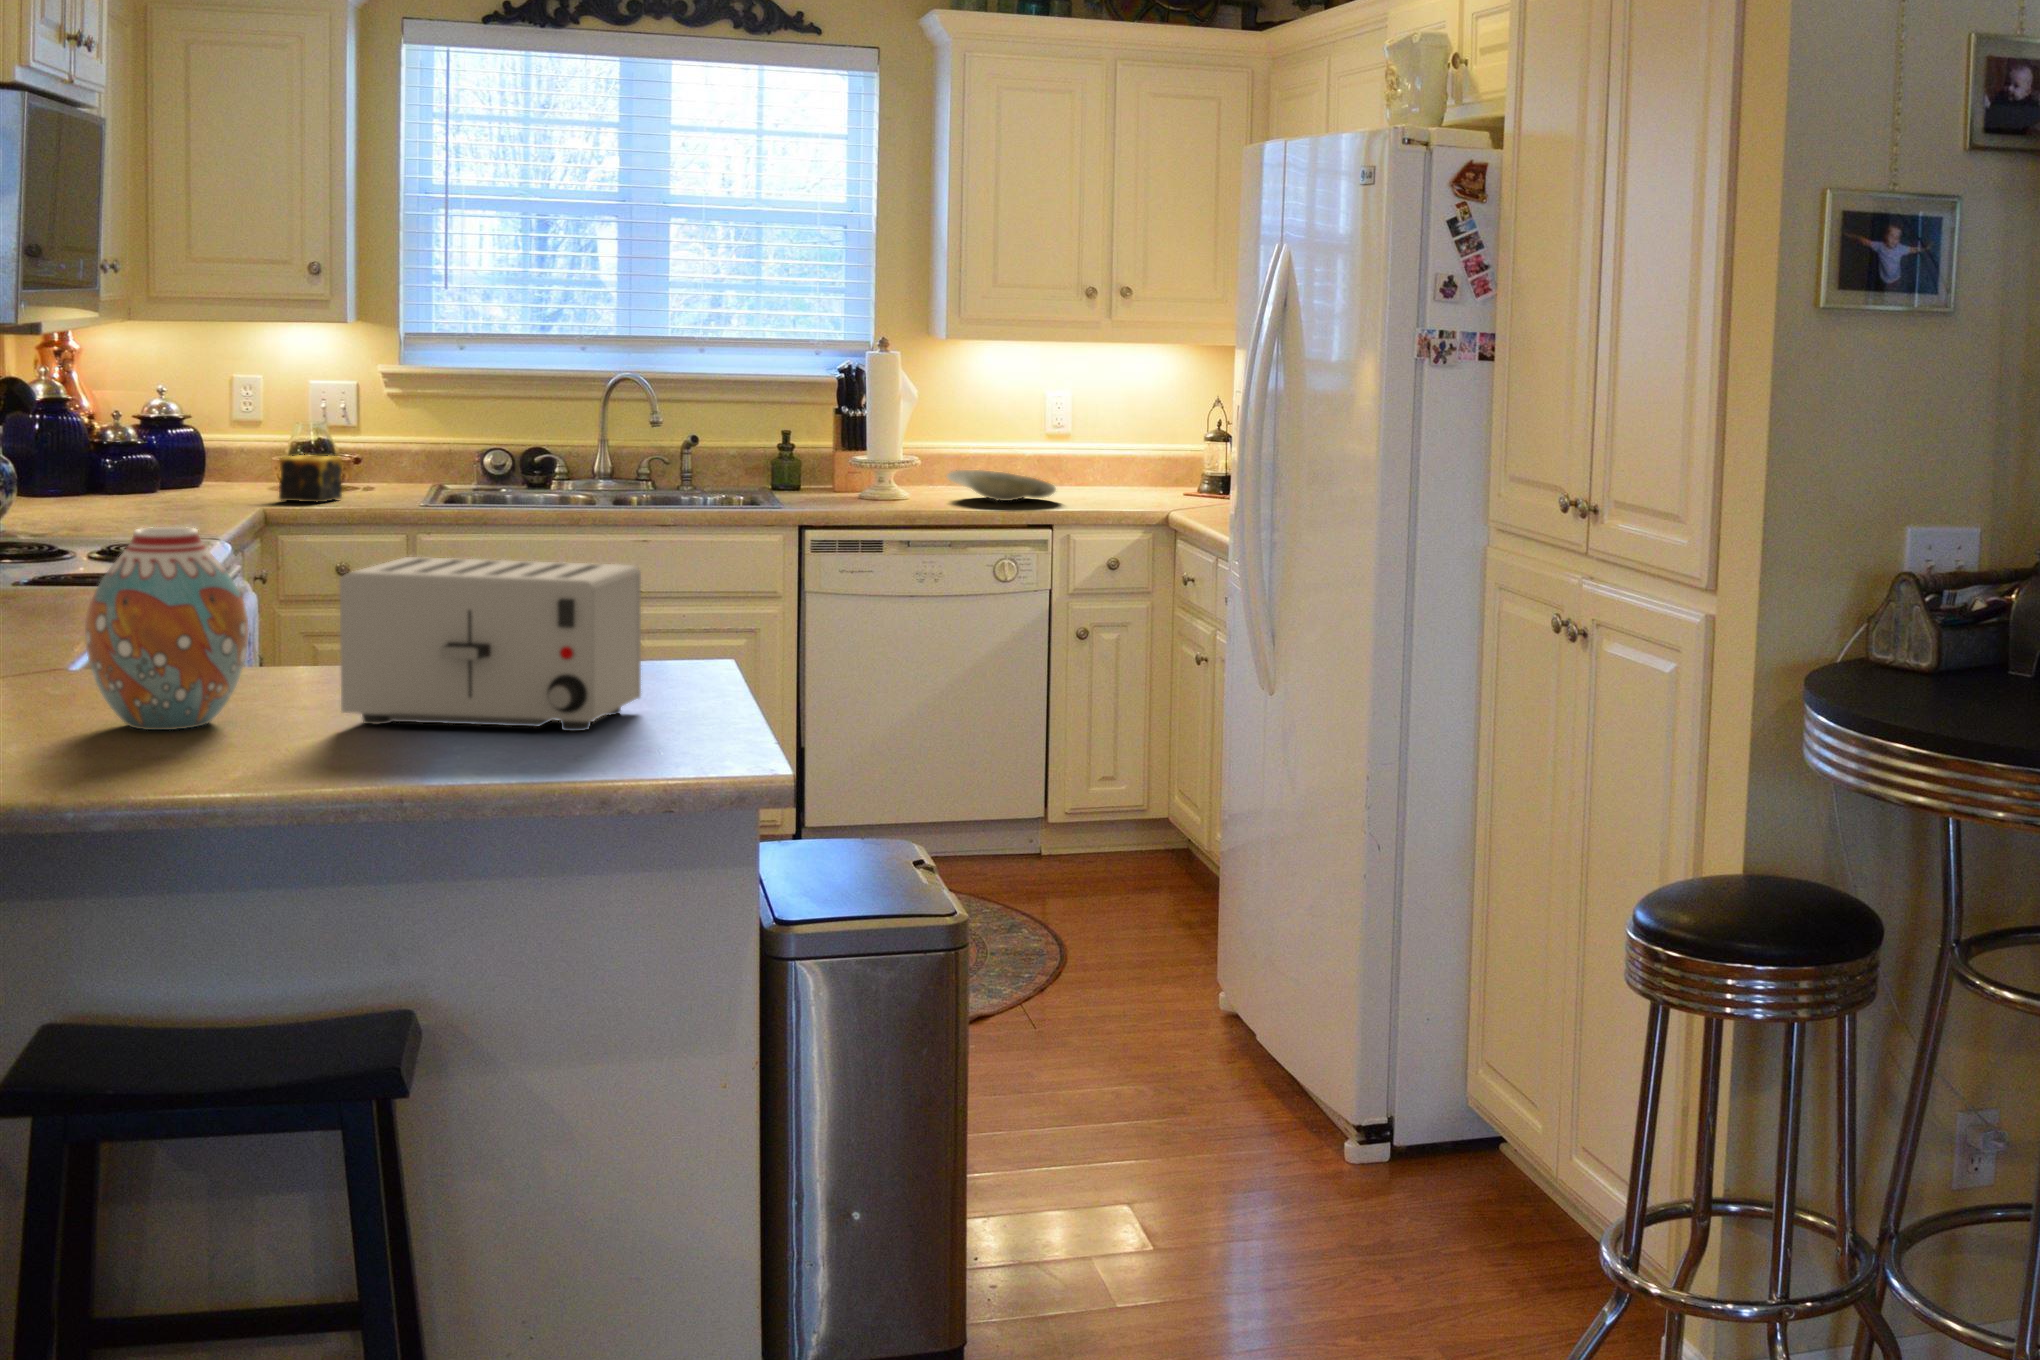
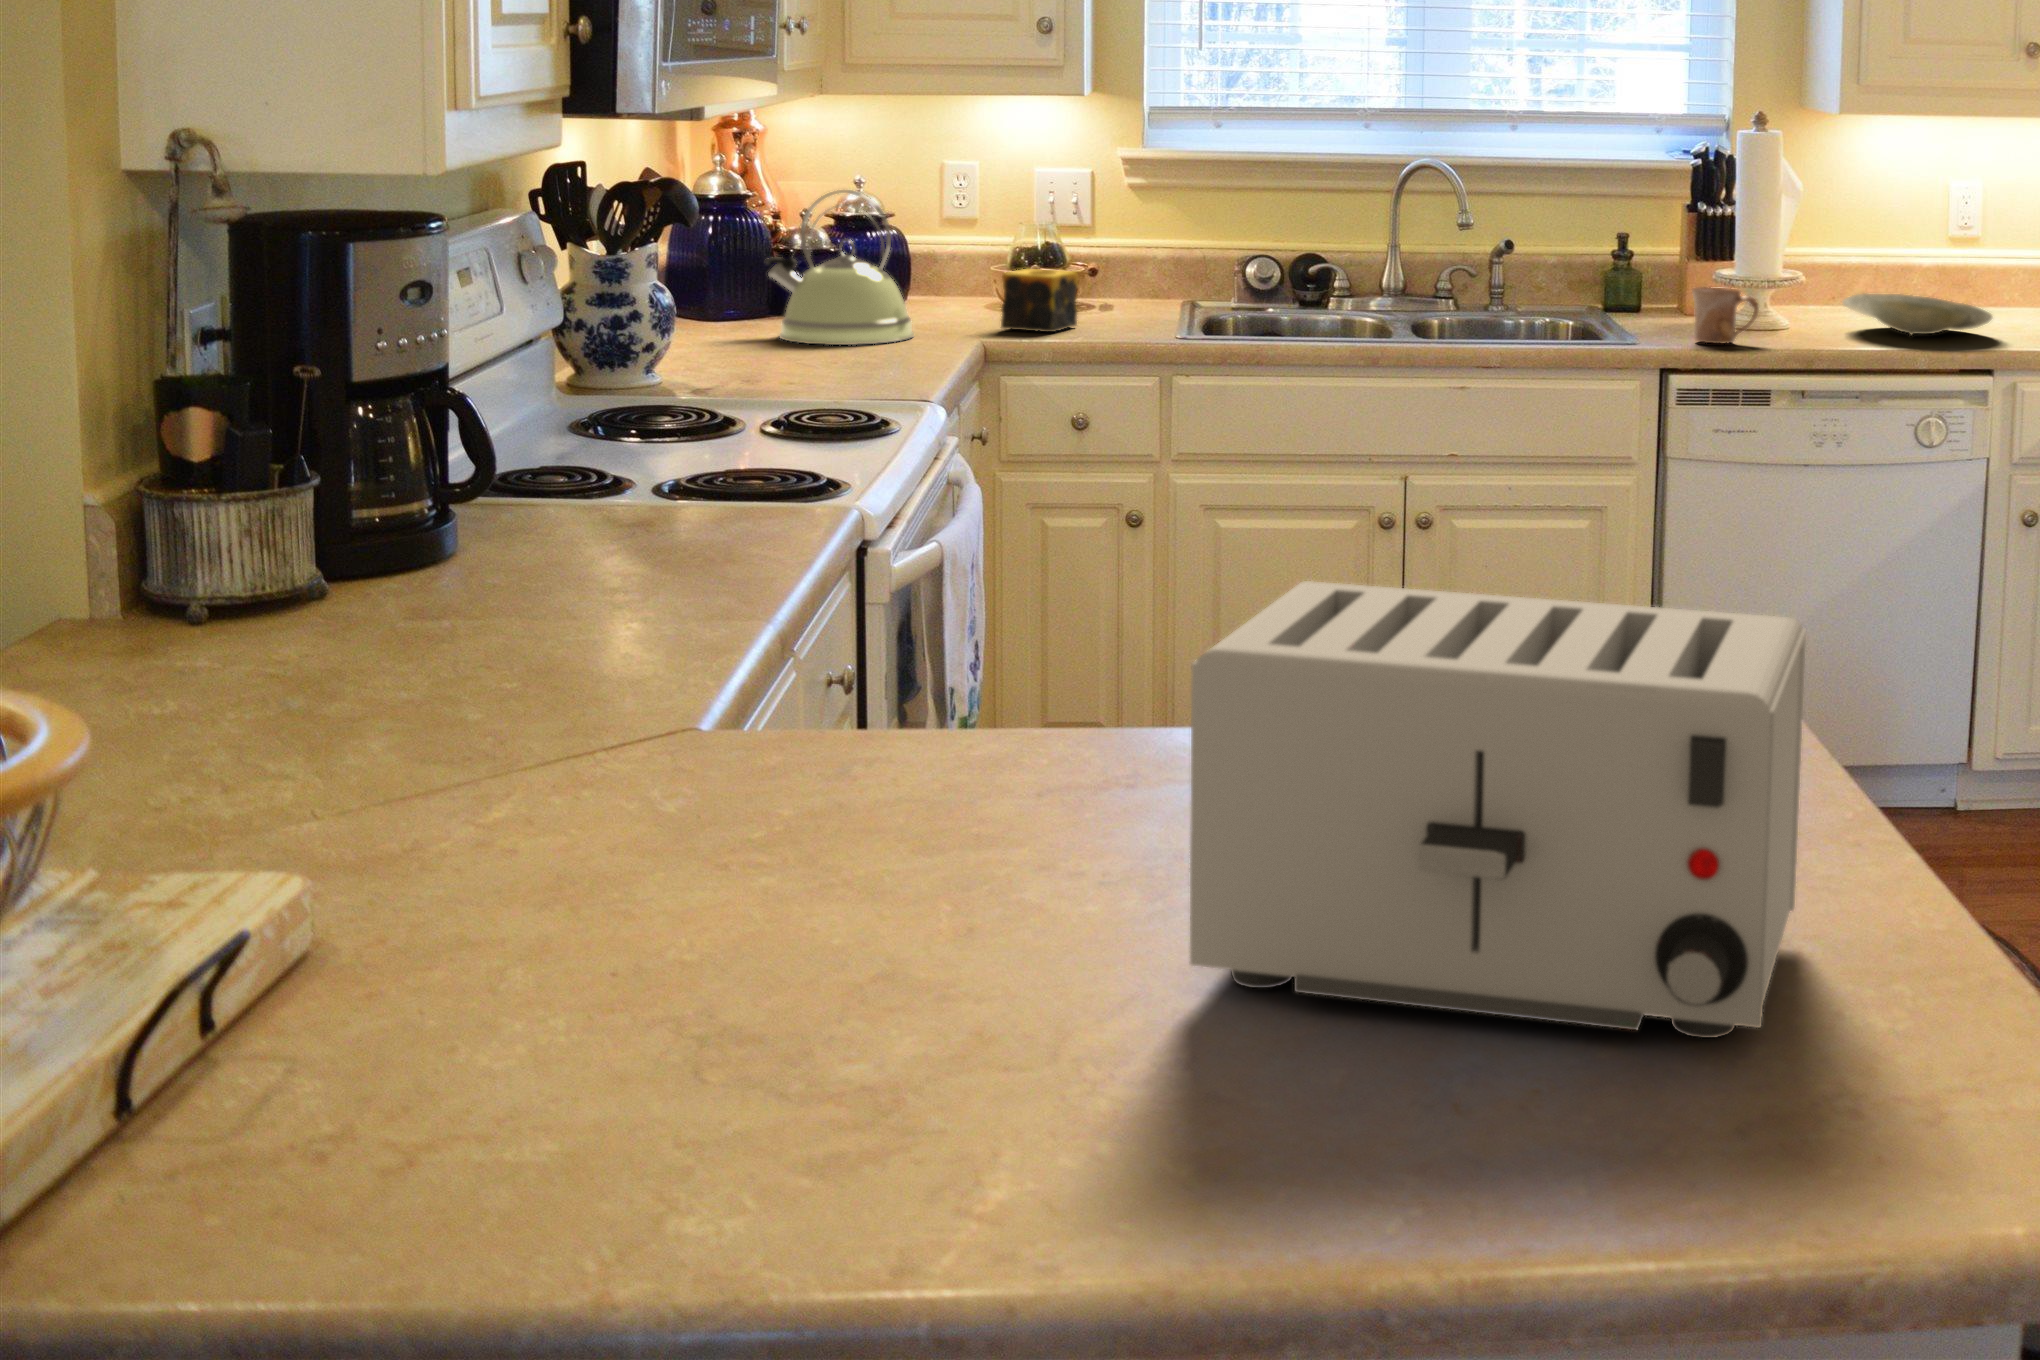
kettle: none [82,394,207,510] -> present [766,190,914,345]
mug: none [824,466,874,506] -> present [1692,287,1759,343]
vase: present [85,527,248,730] -> none [658,530,994,997]

